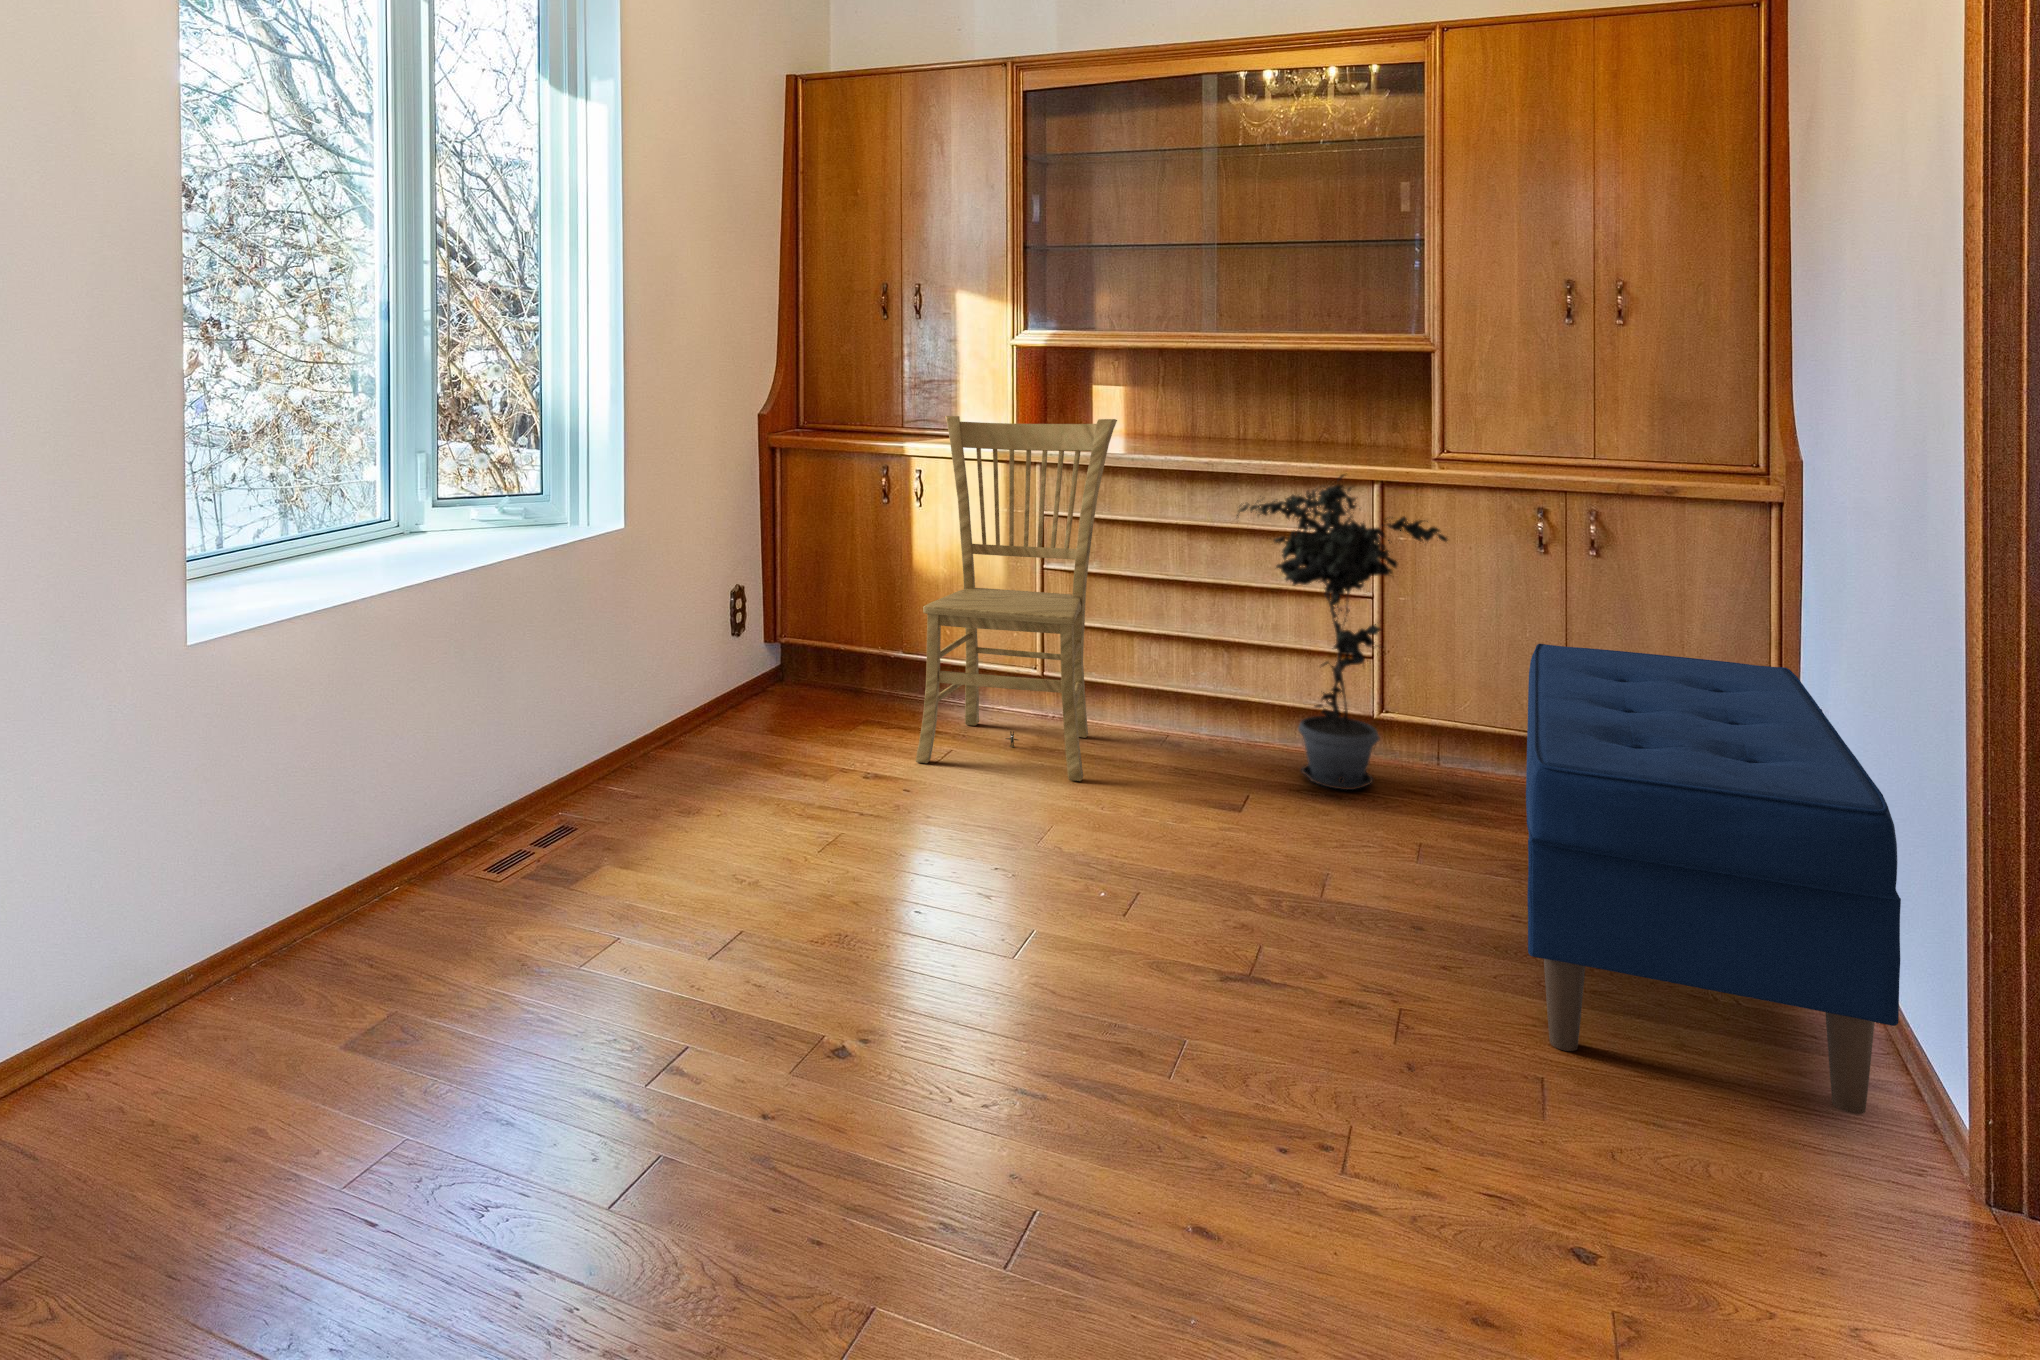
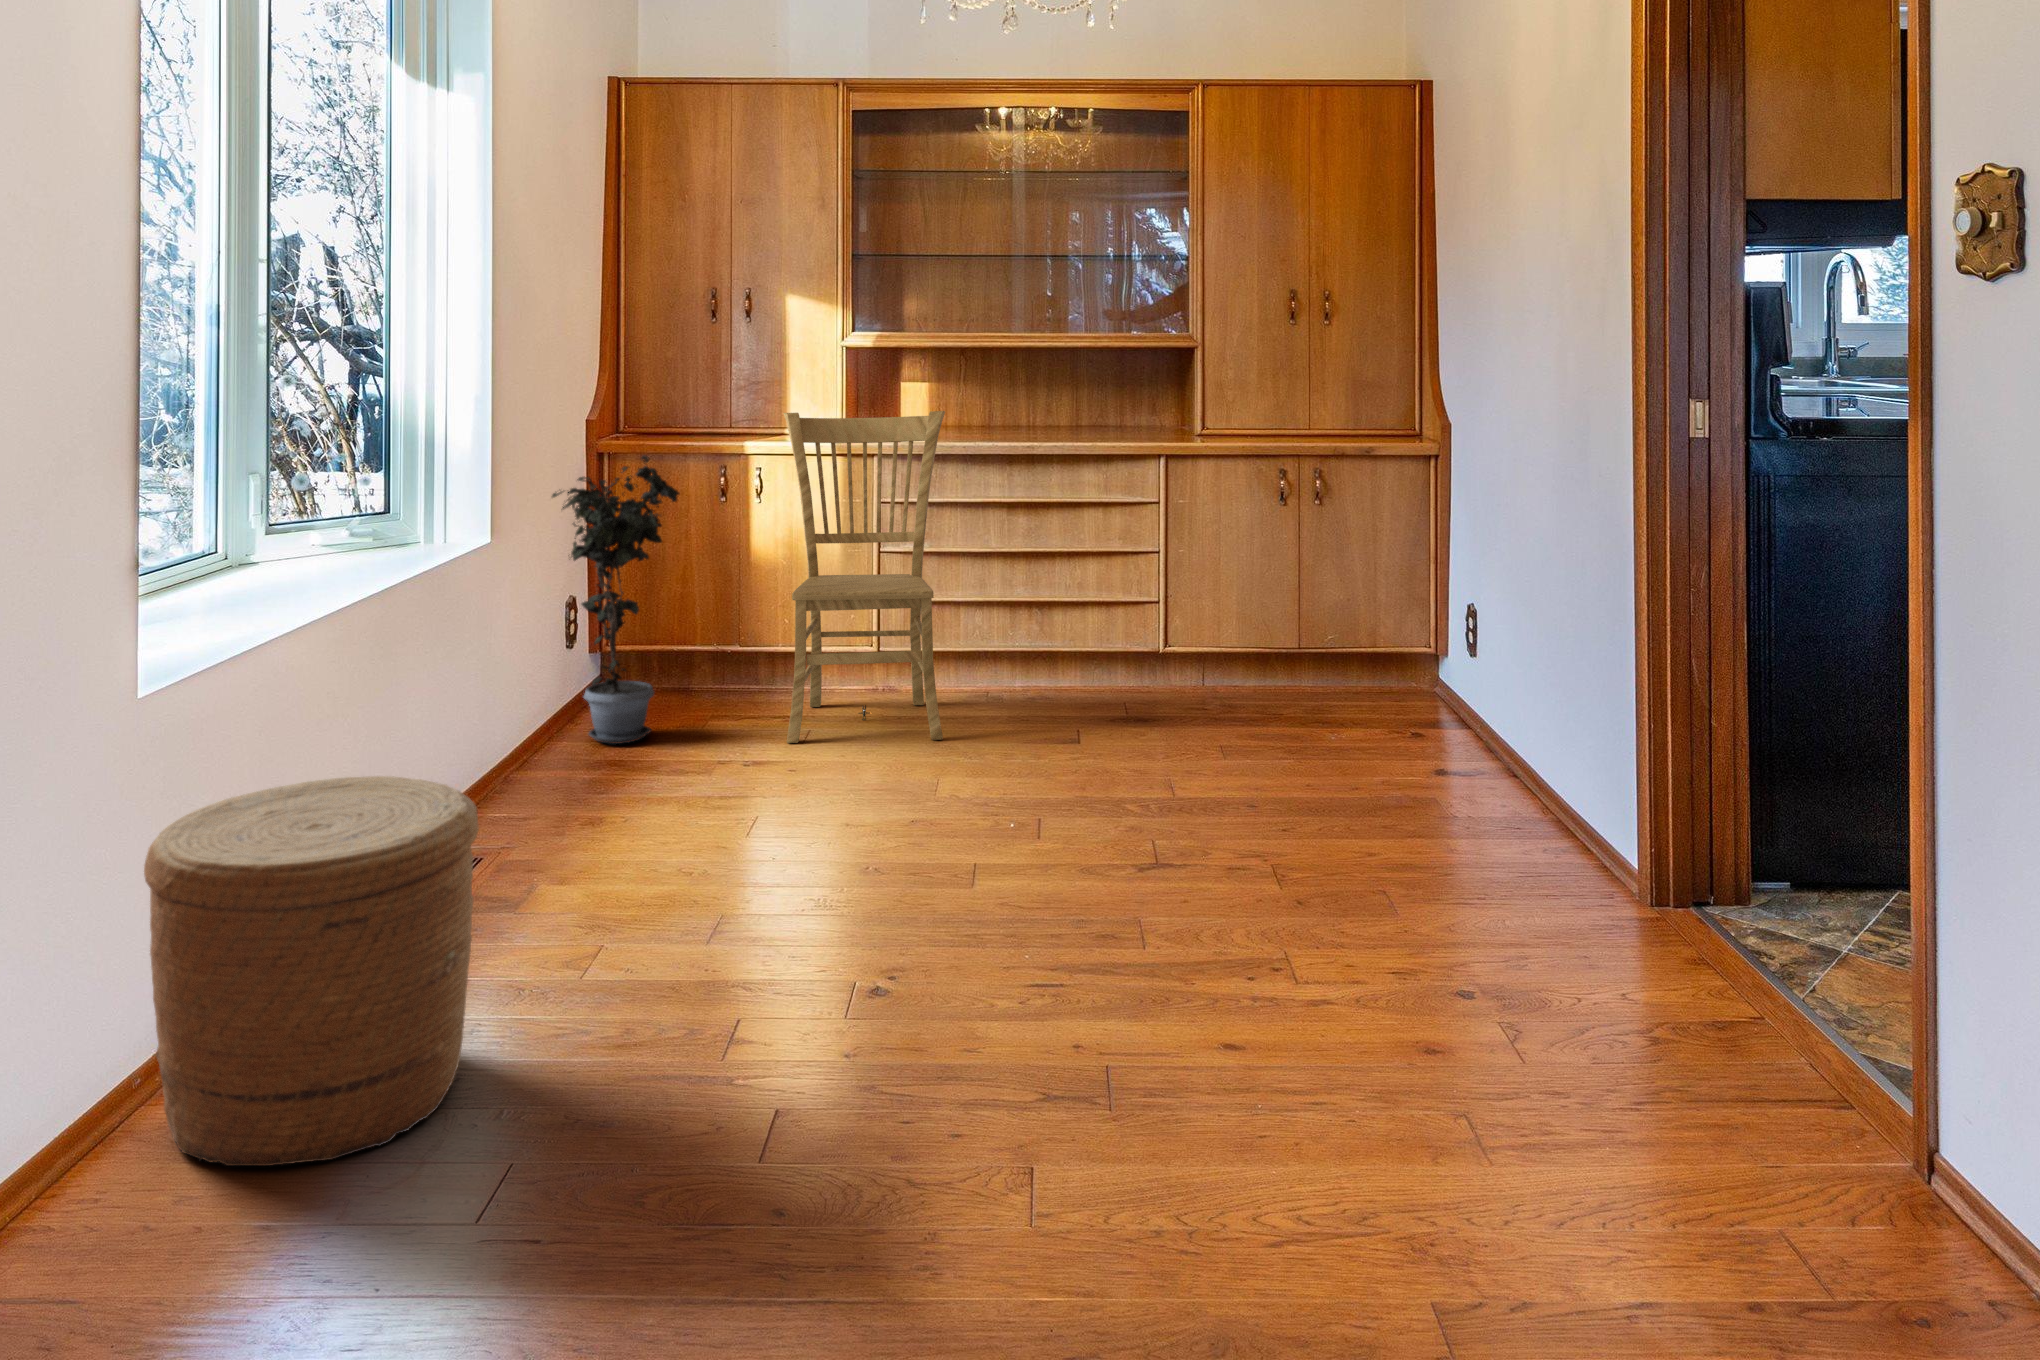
potted plant: present [1237,475,1448,790] -> present [552,456,680,744]
bench: present [1526,644,1901,1114] -> none [1302,577,1594,871]
woven basket: none [81,759,395,1141] -> present [144,776,479,1166]

